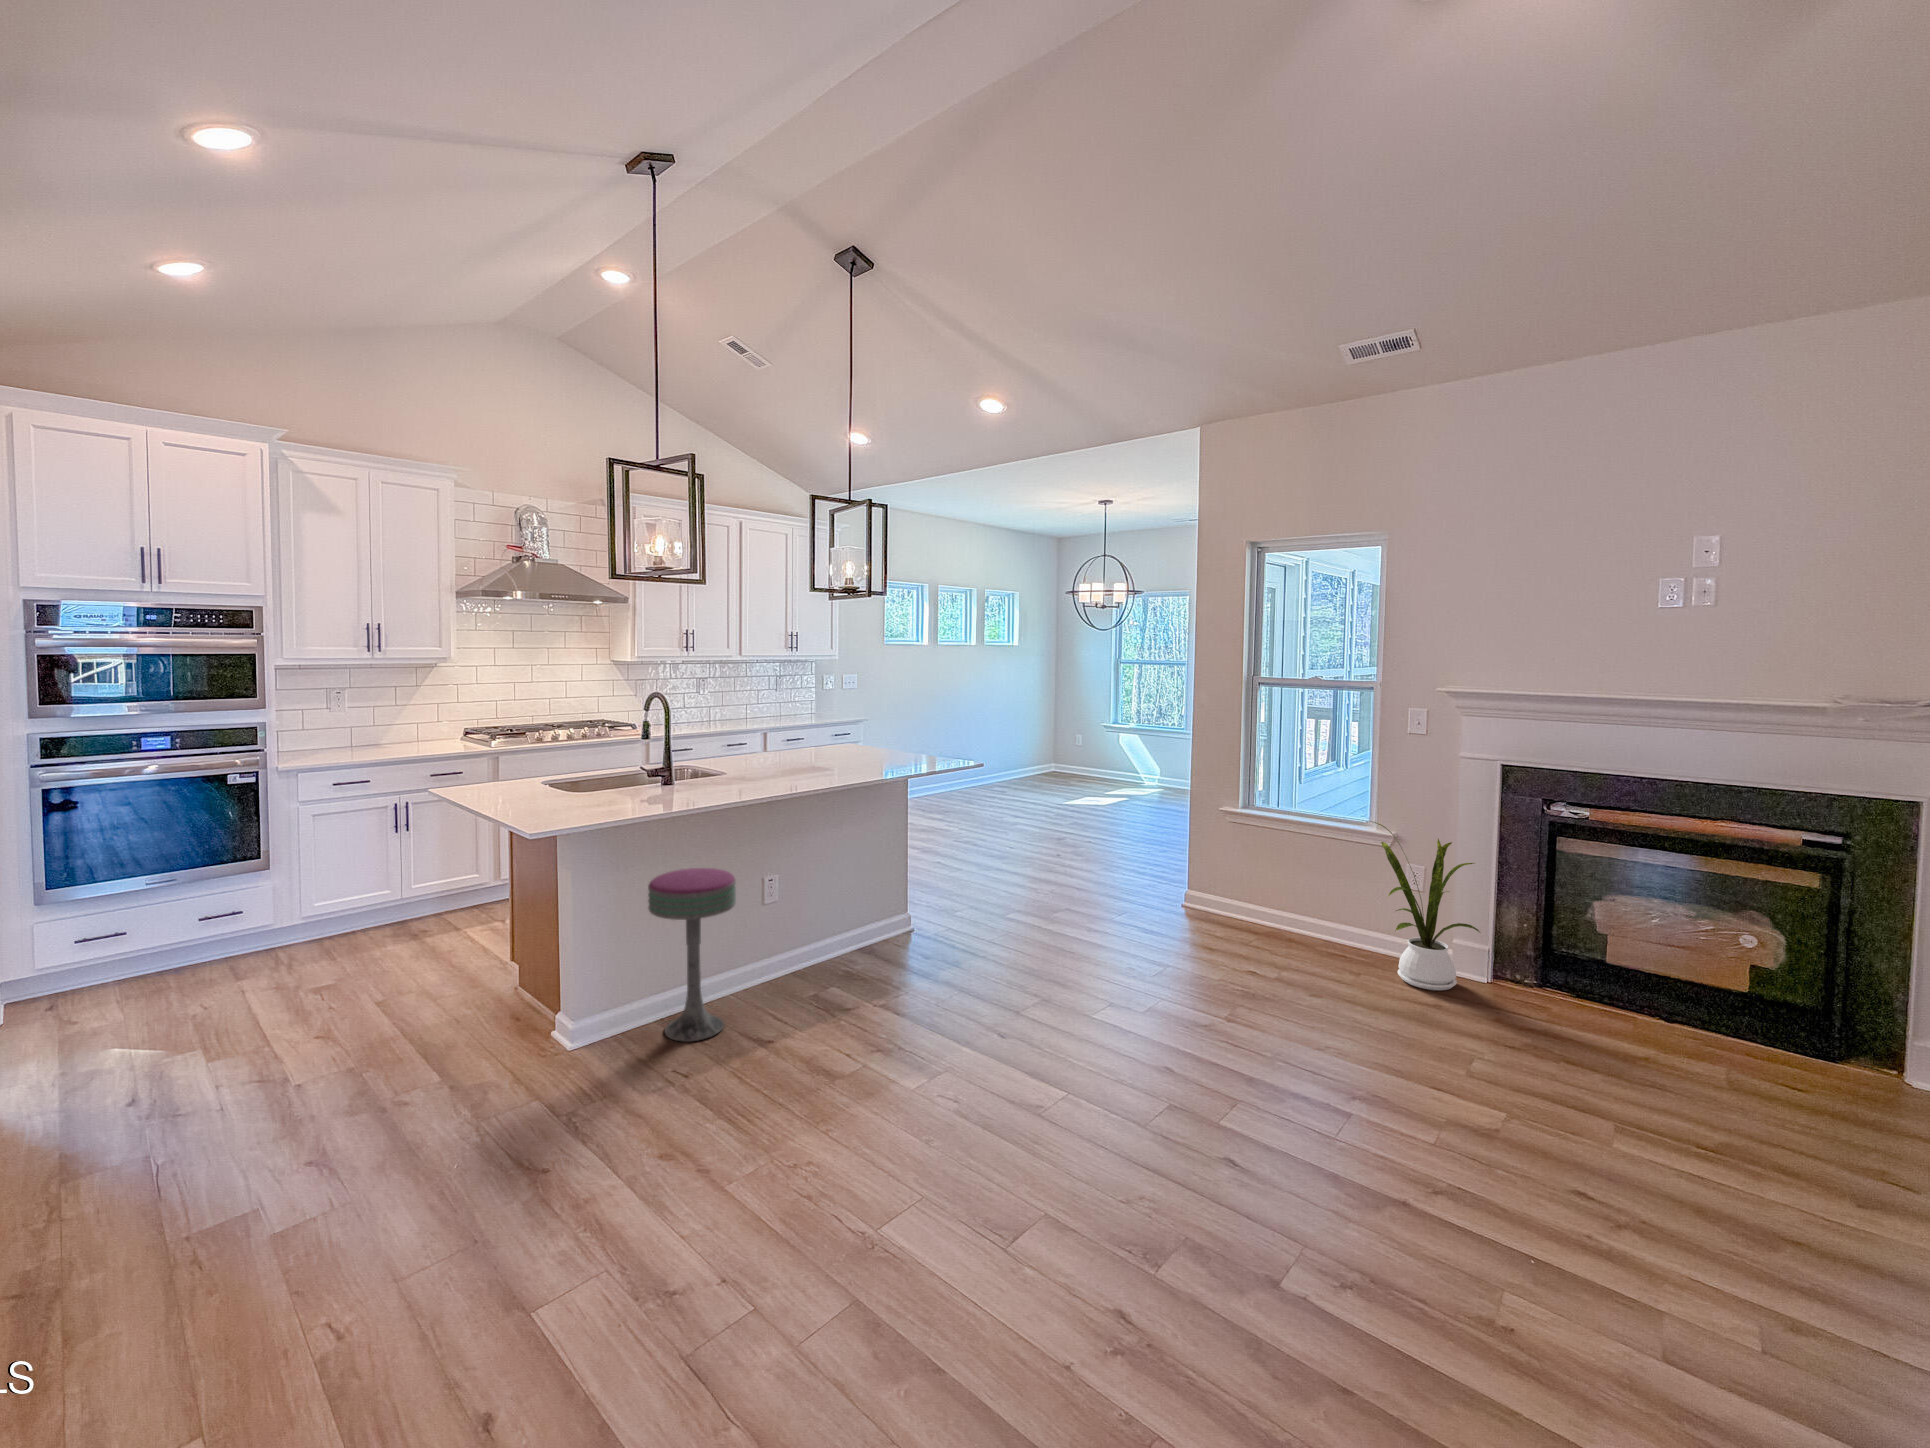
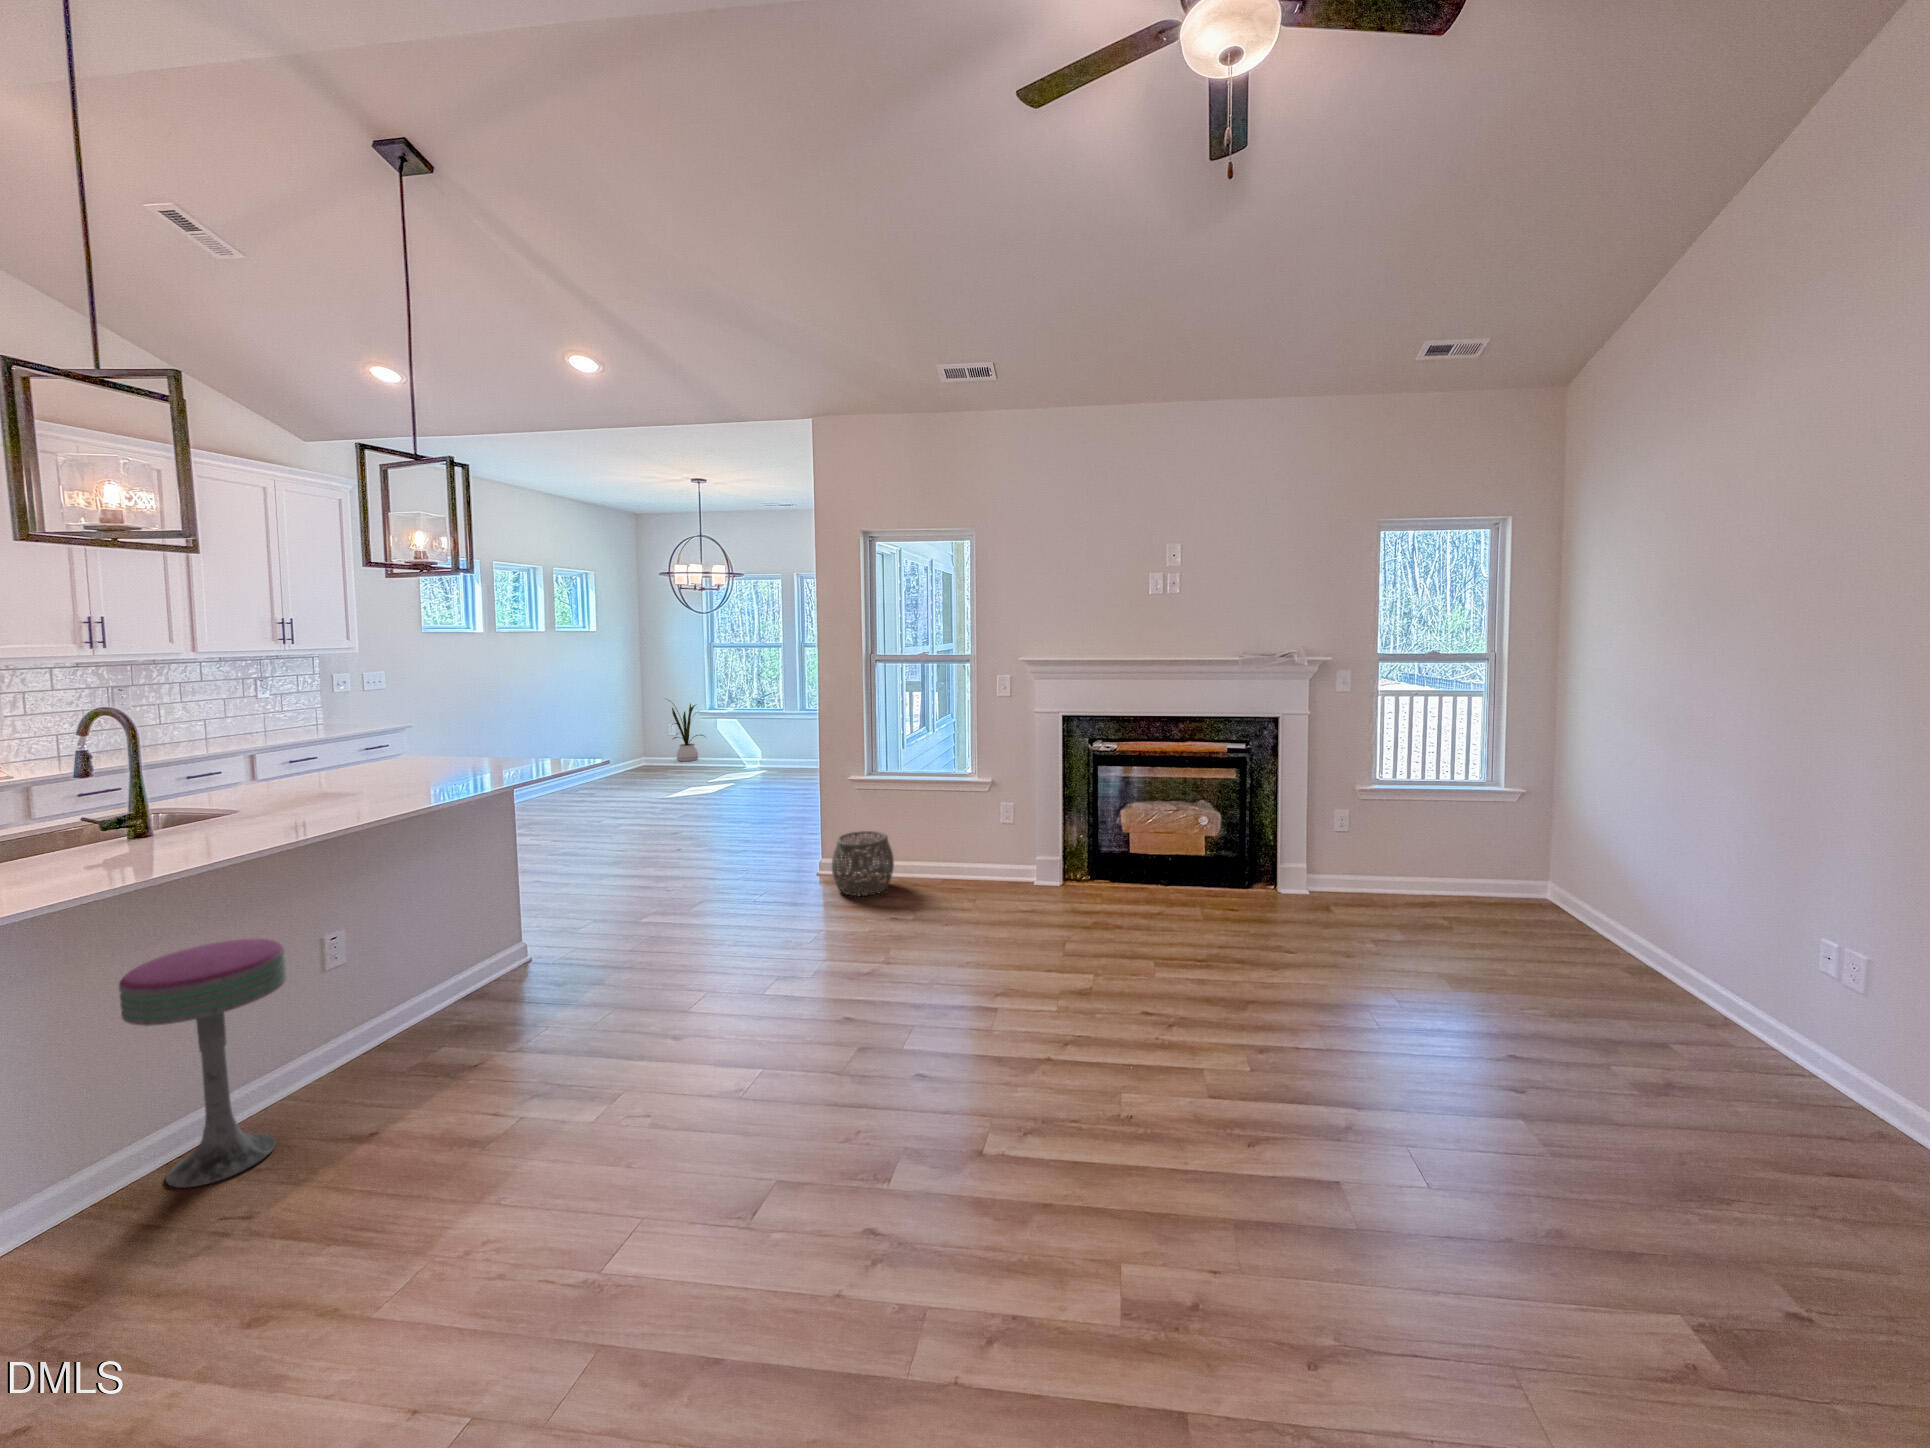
house plant: present [1374,822,1480,990] -> present [667,699,705,761]
woven basket: none [1193,869,1266,943] -> present [831,831,894,896]

